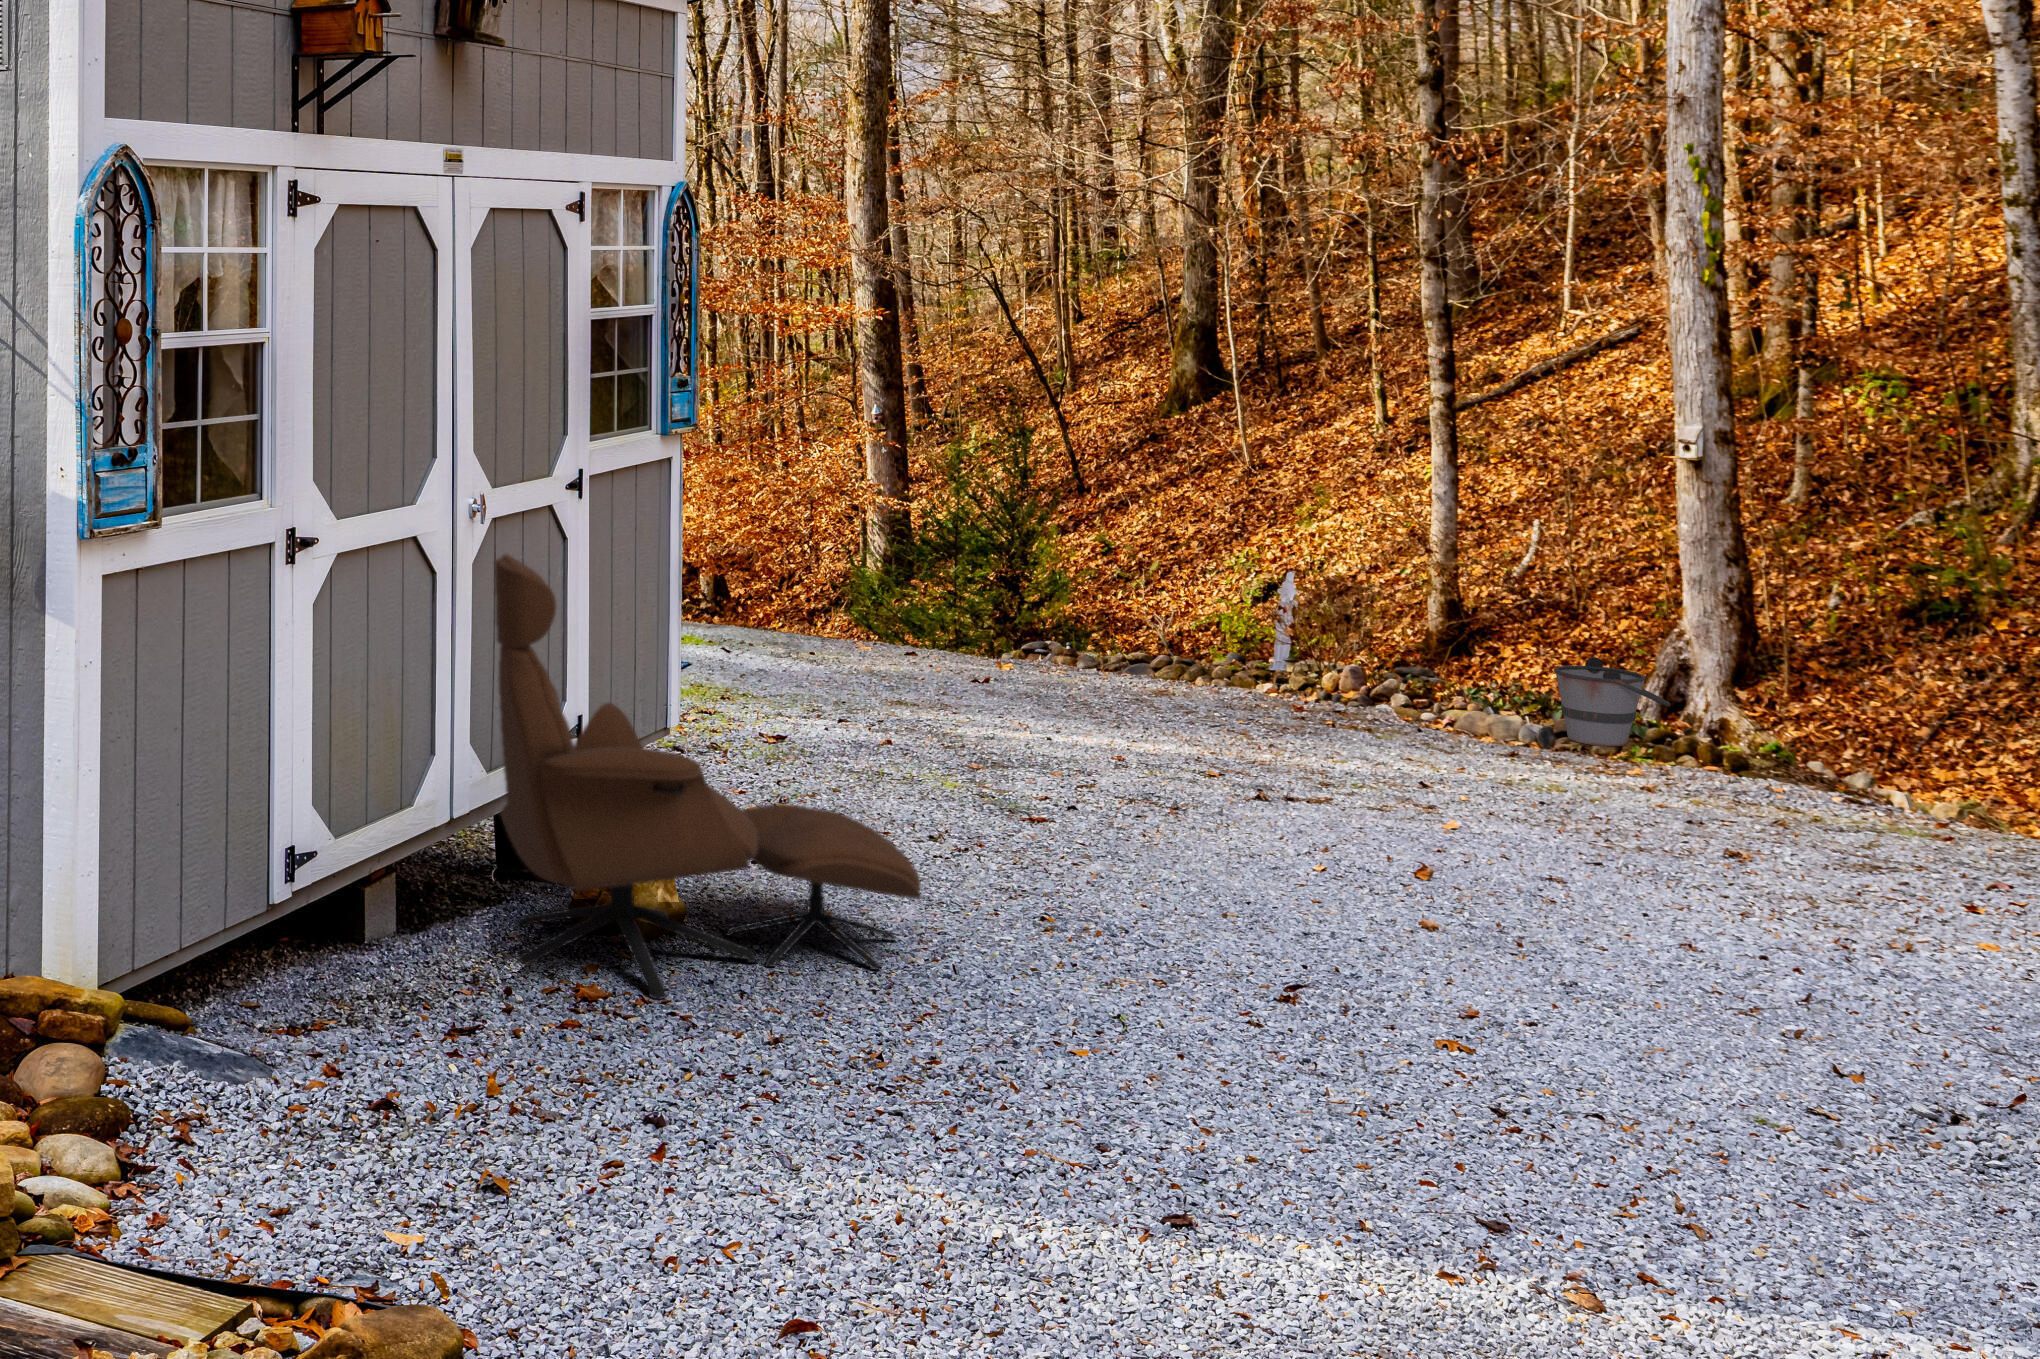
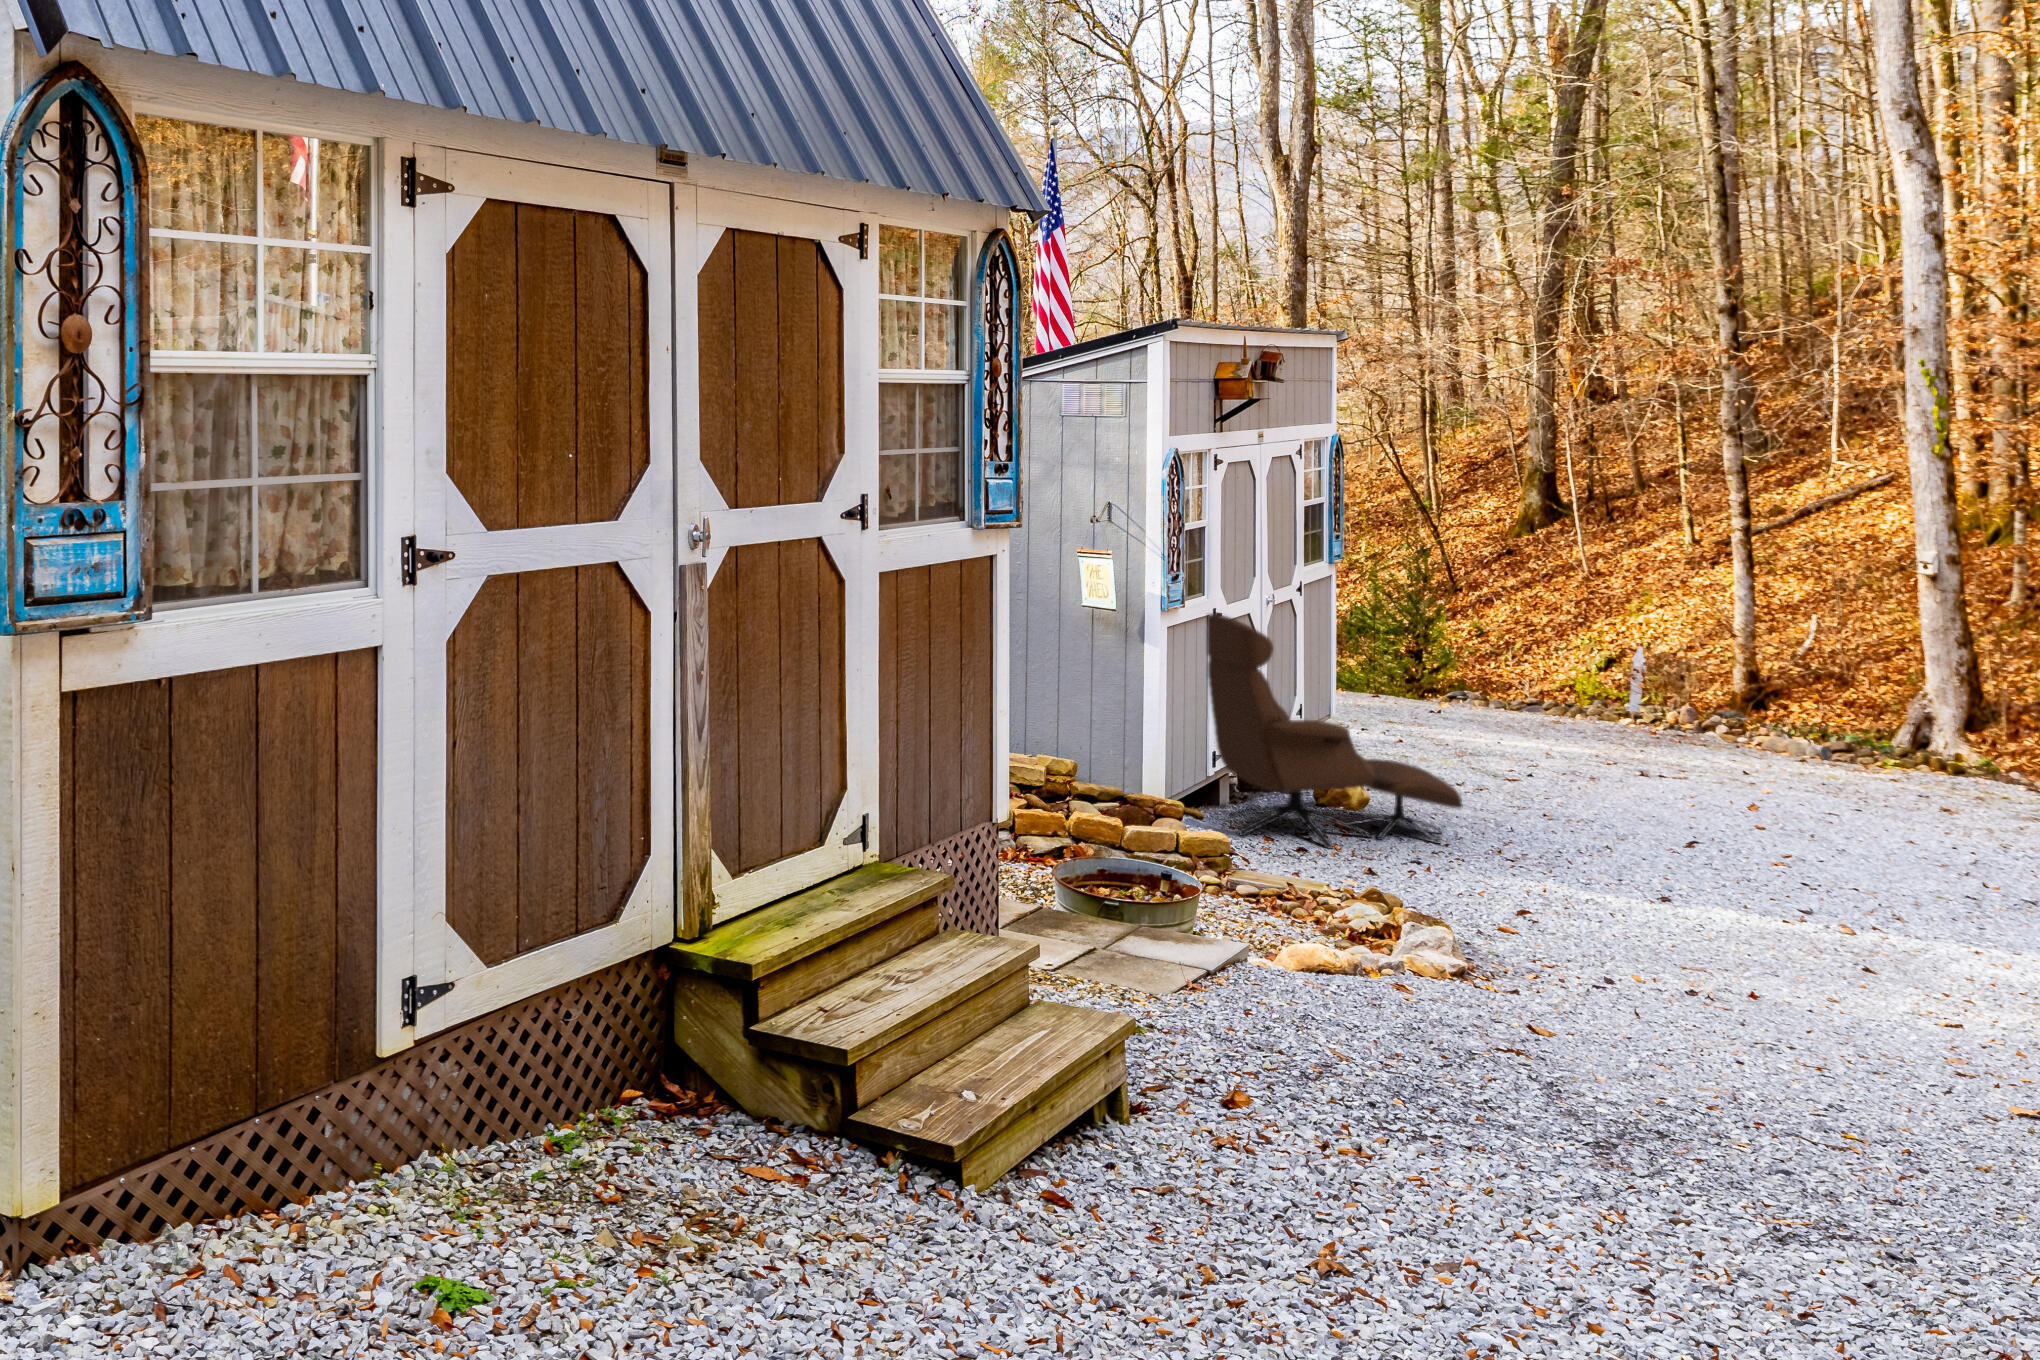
bucket: present [1554,657,1670,746] -> none [1832,707,1918,765]

